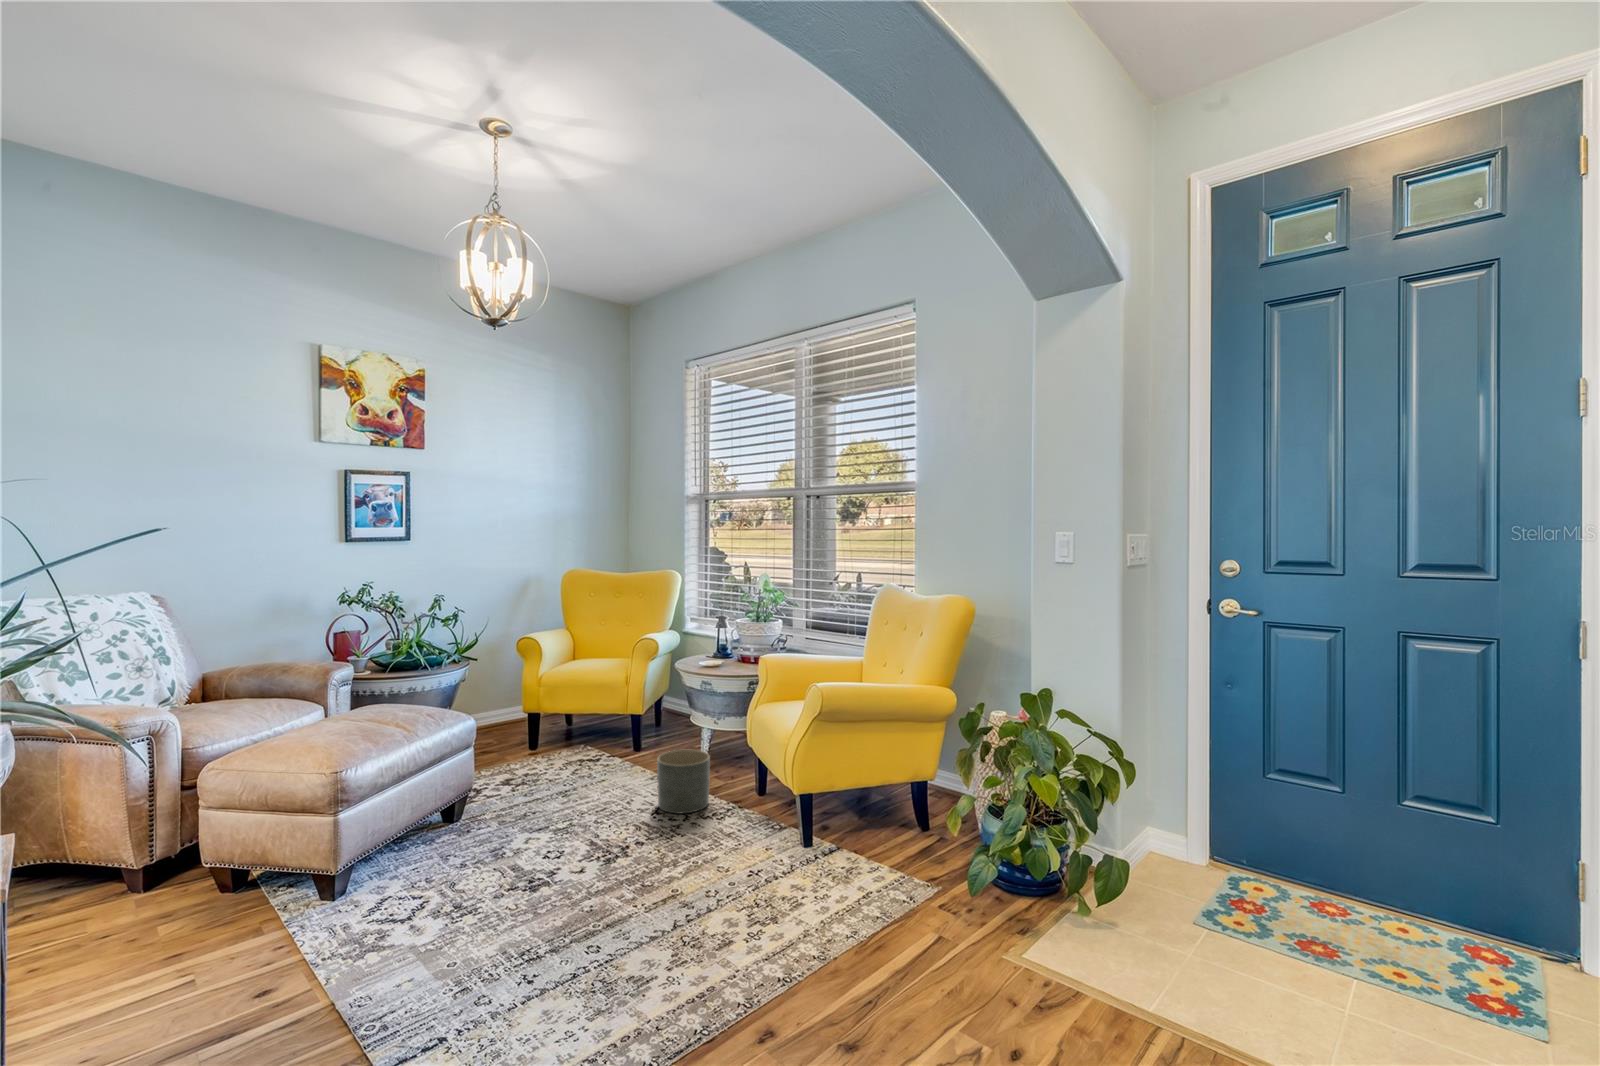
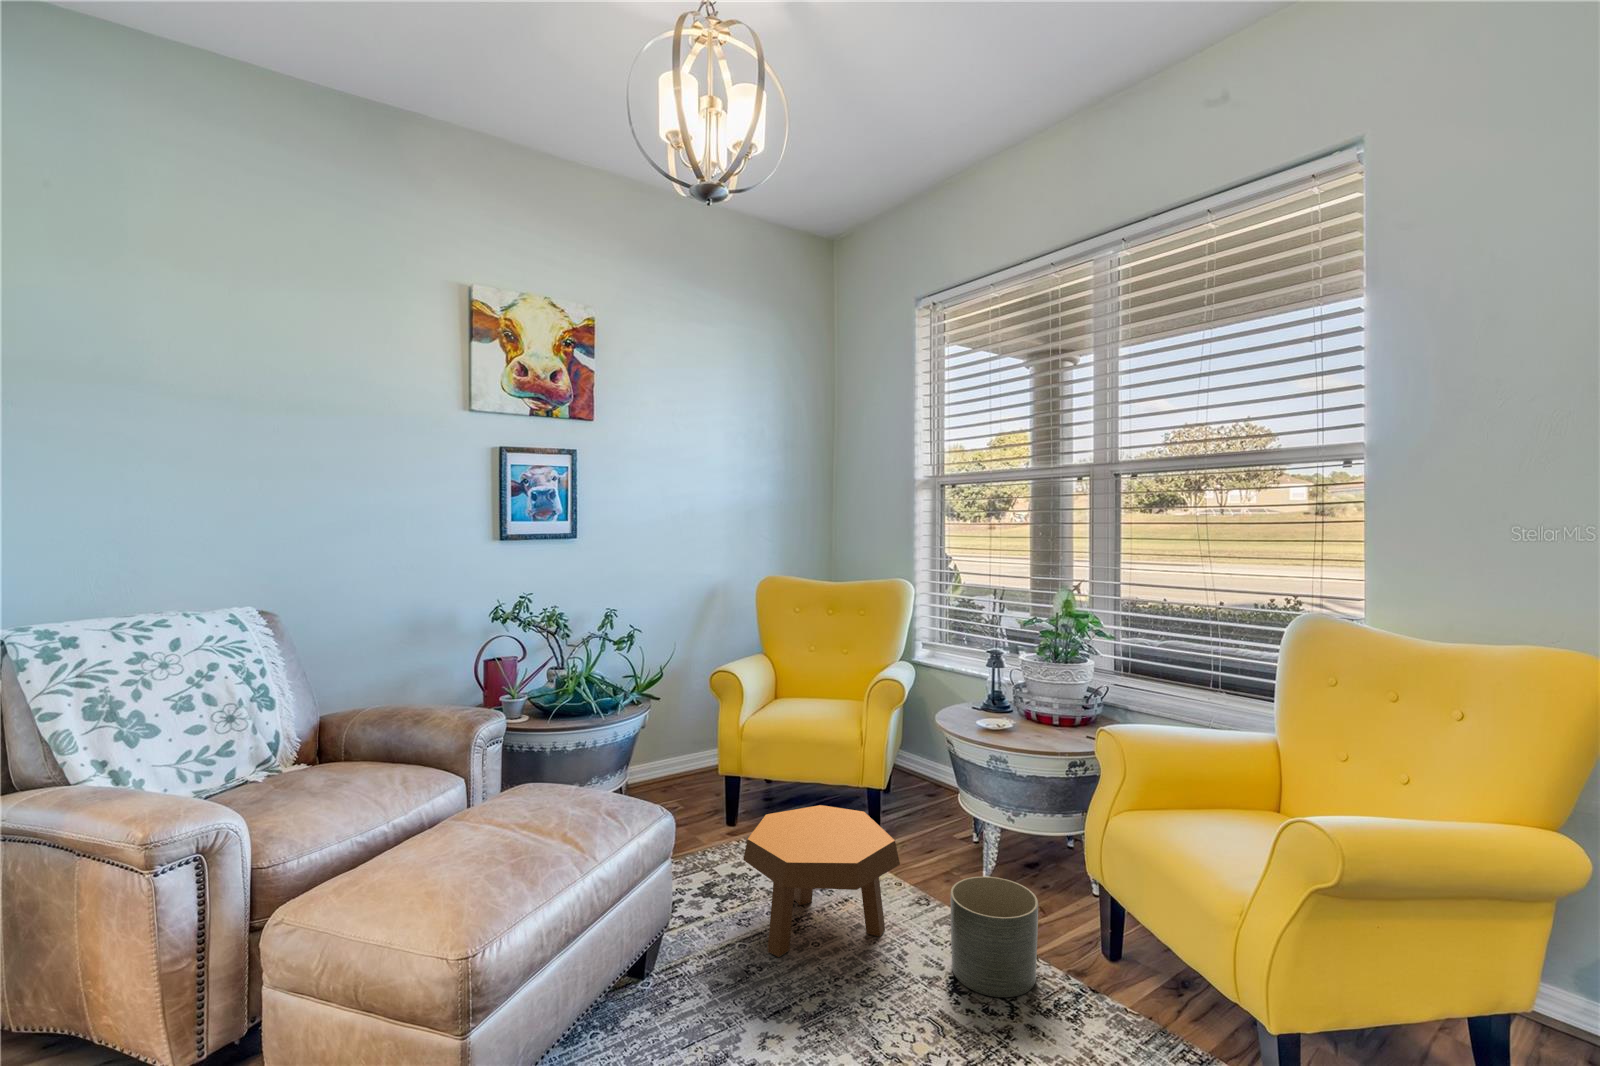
footstool: none [527,720,632,807] -> present [743,805,900,957]

